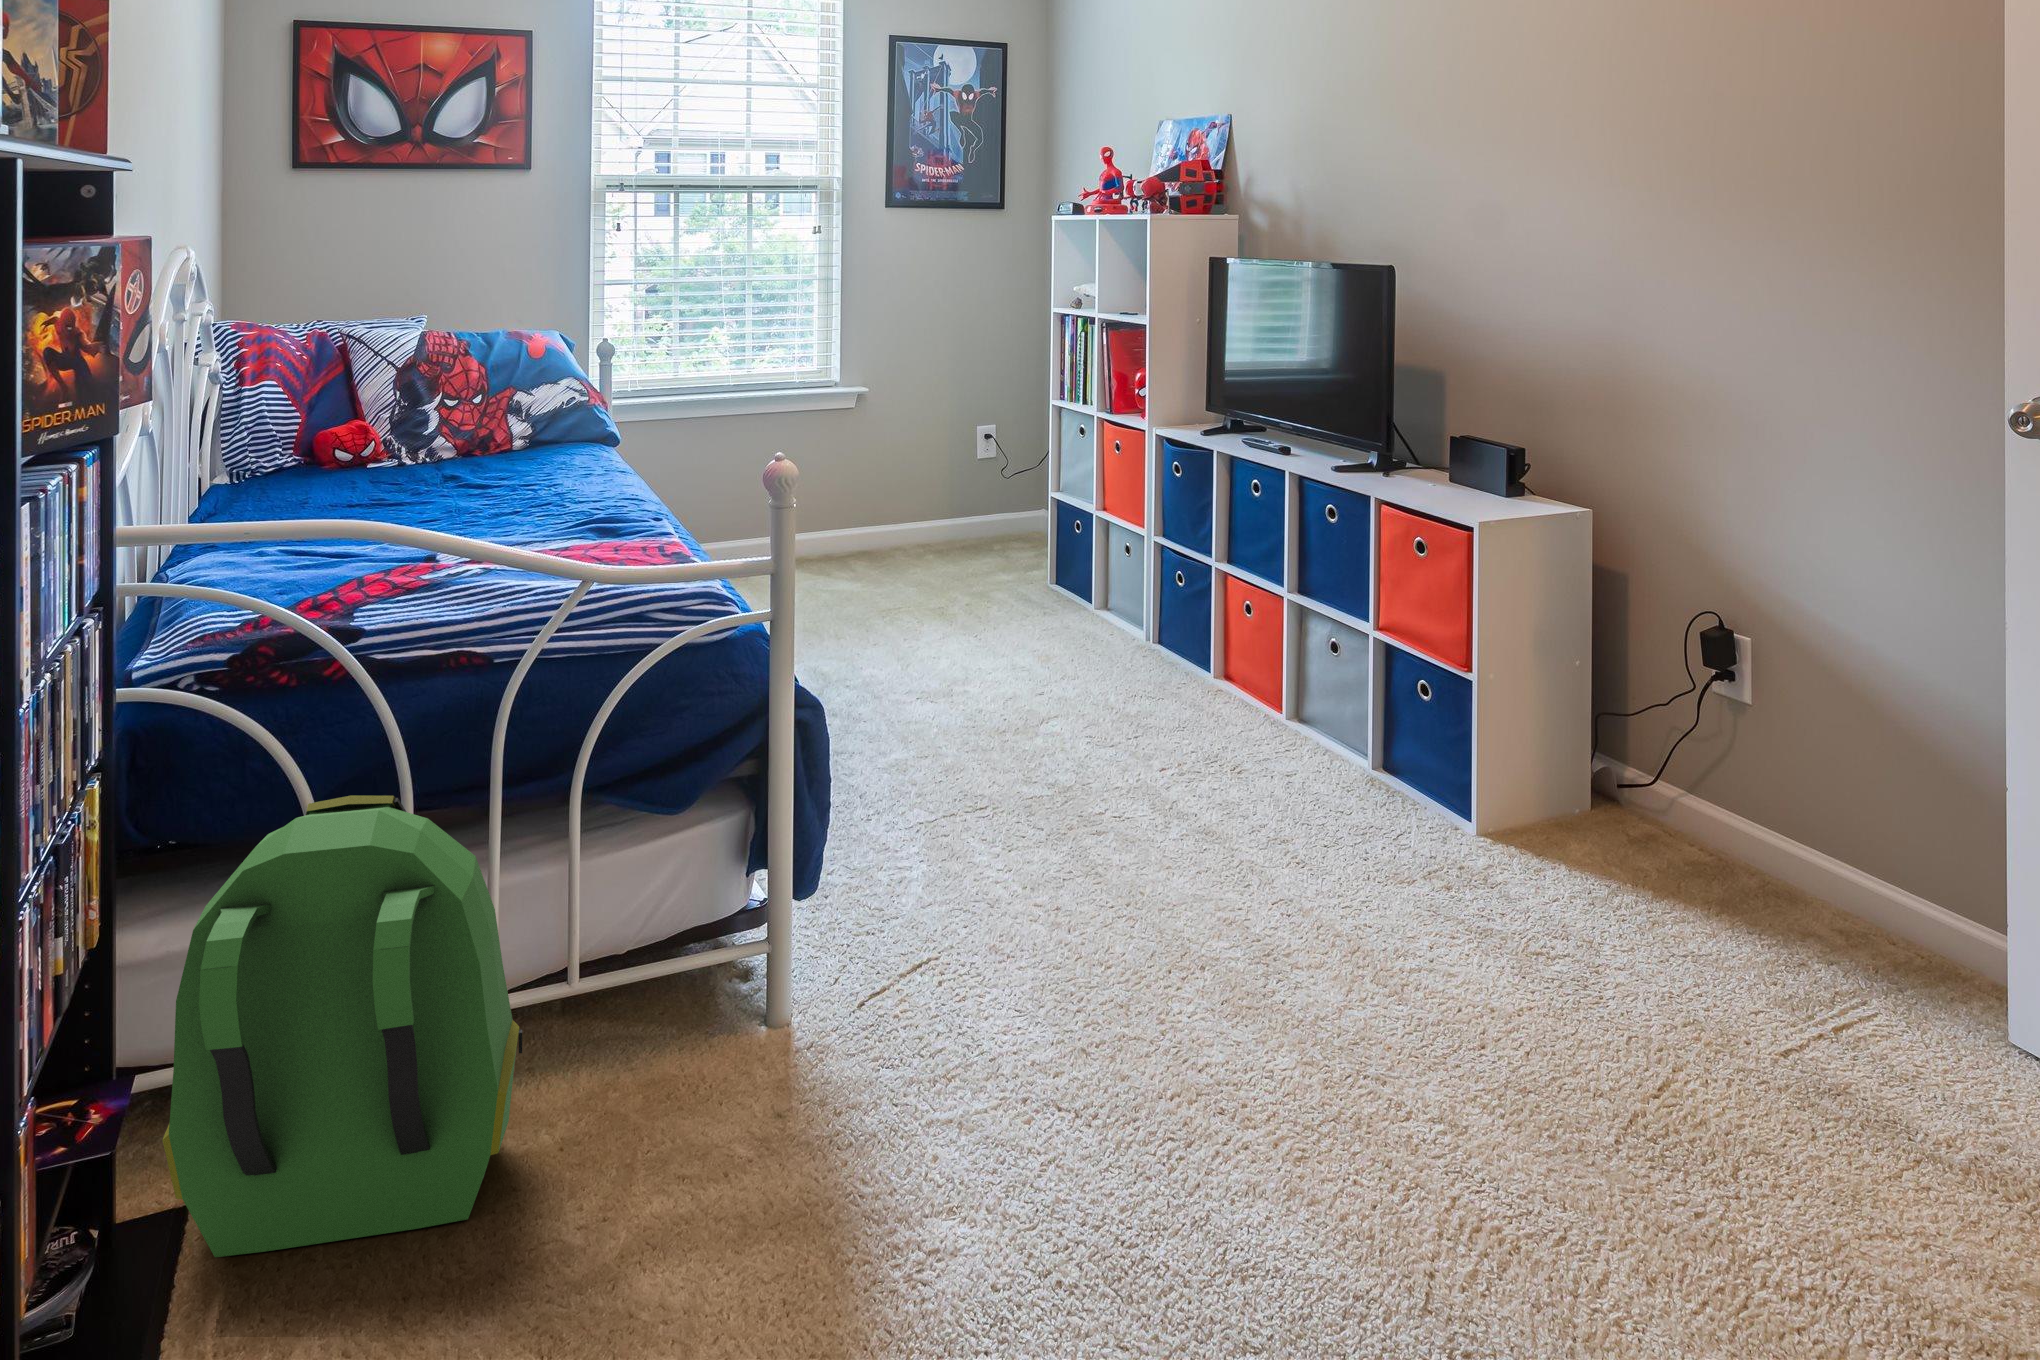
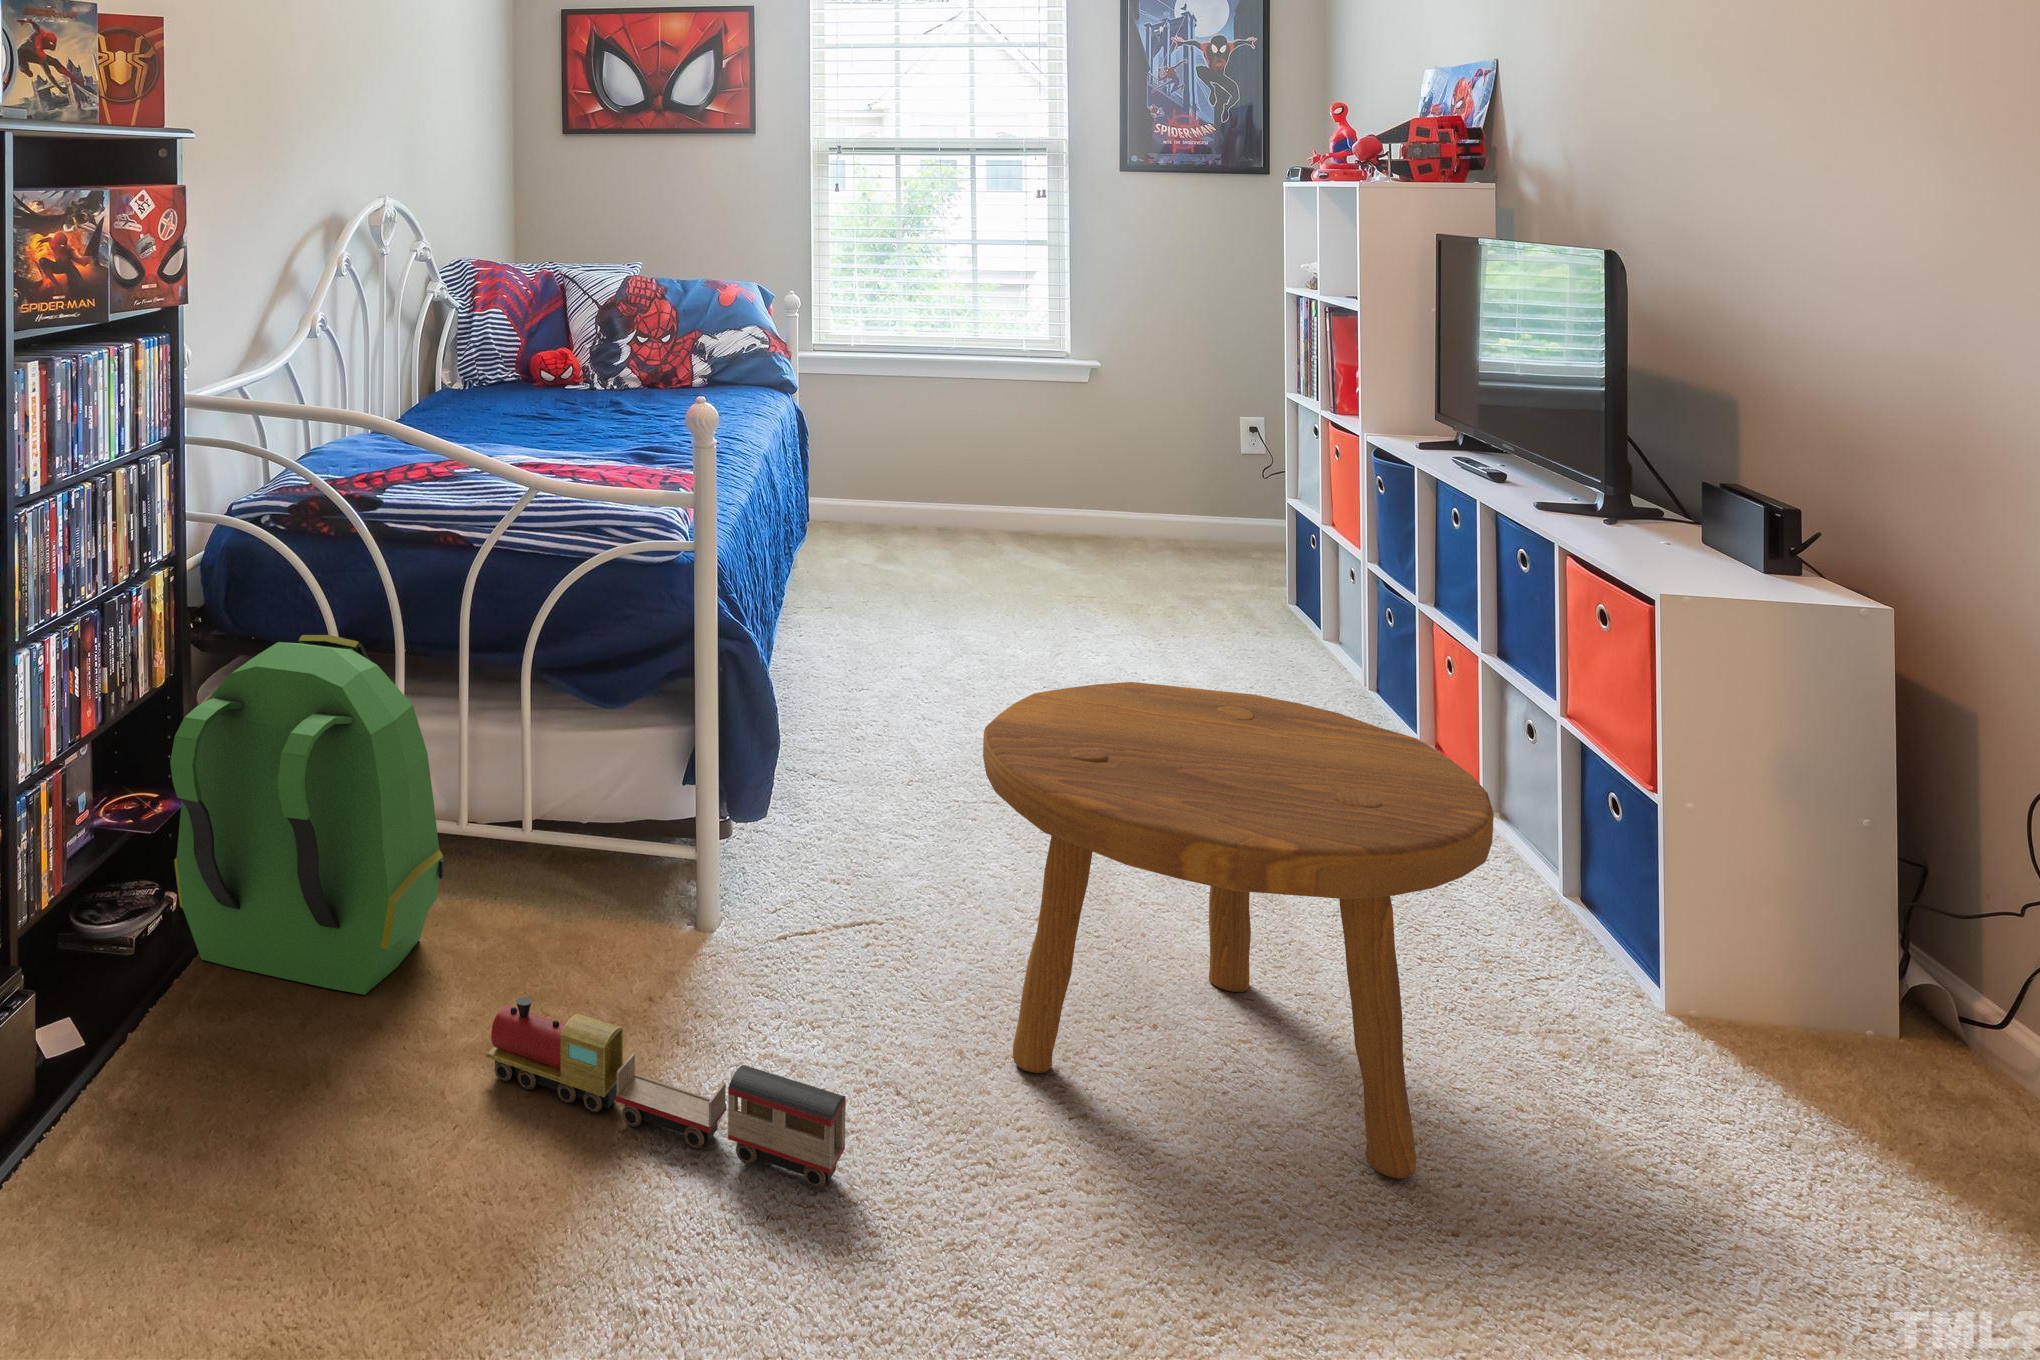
footstool: none [1074,669,1476,1053] -> present [983,682,1494,1179]
toy train: none [672,1126,1076,1249] -> present [485,997,846,1188]

